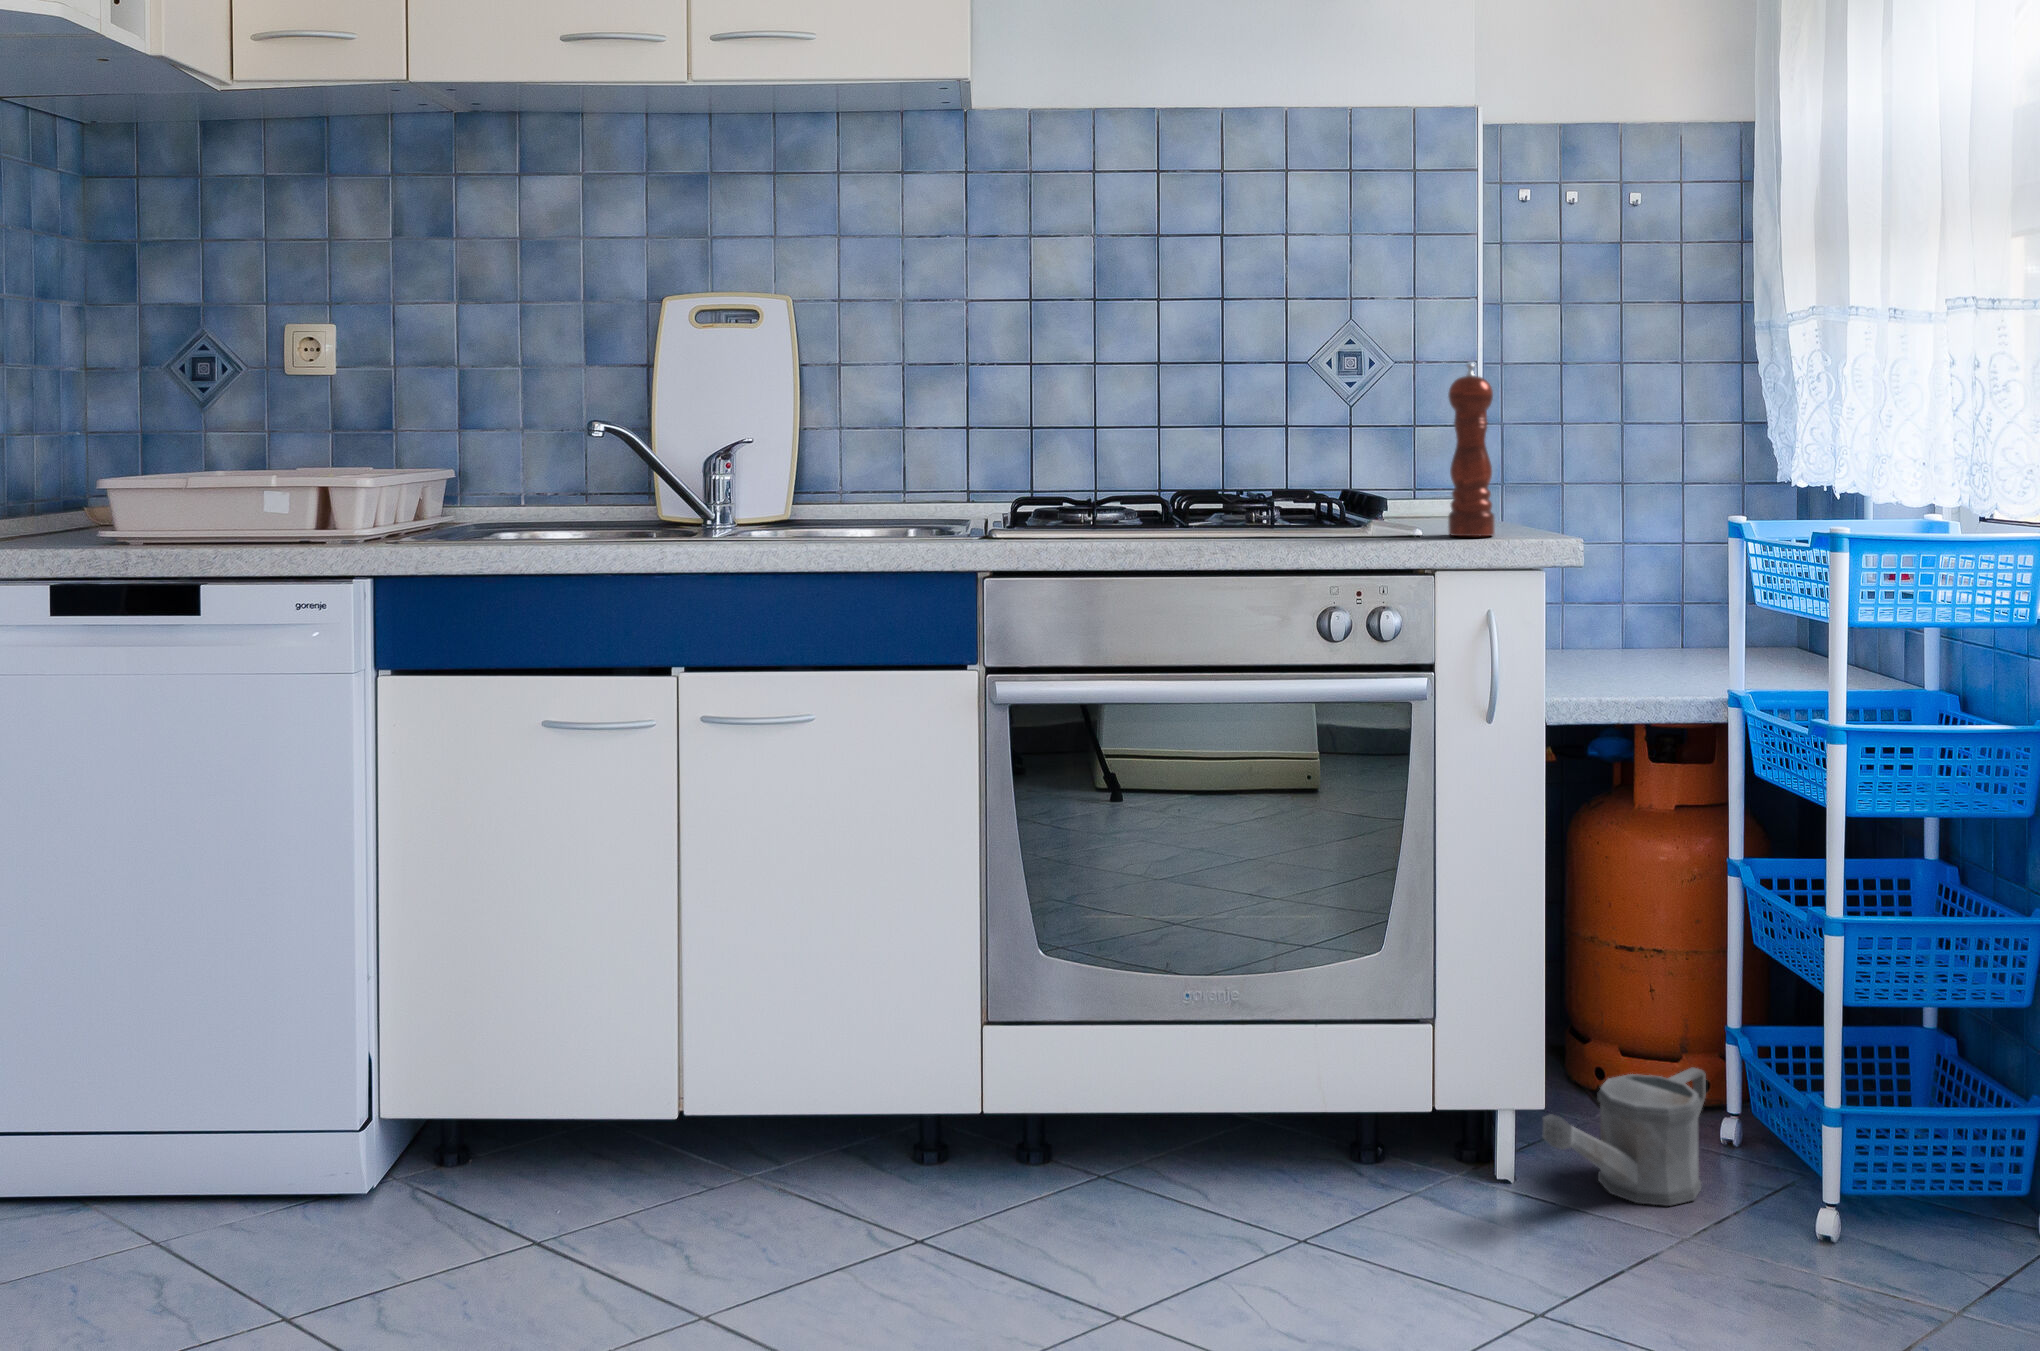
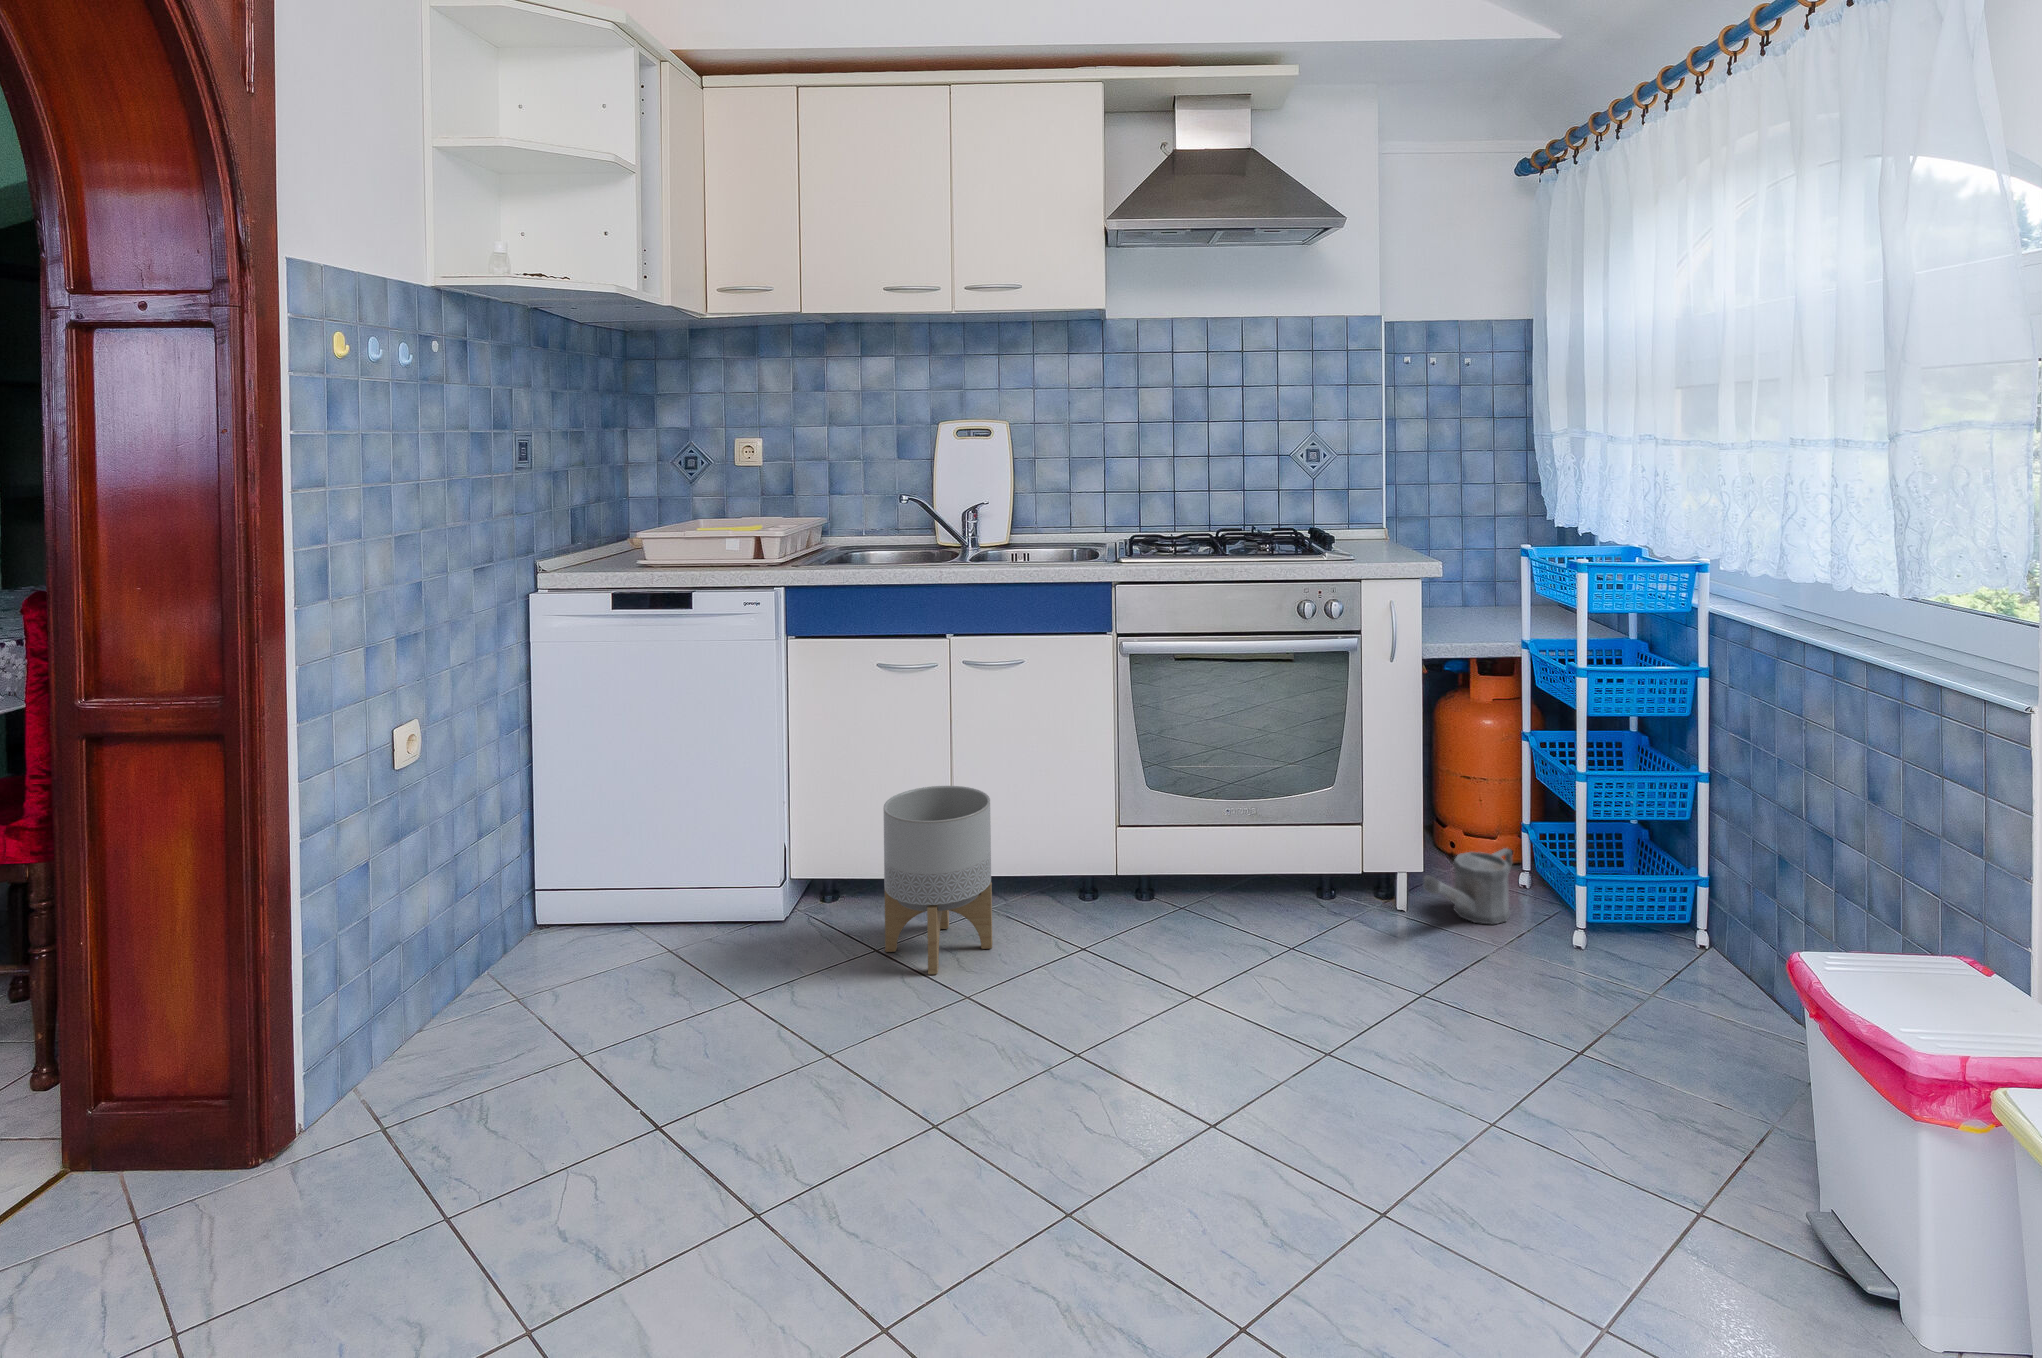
pepper mill: present [1448,363,1495,536] -> none [1369,469,1395,562]
planter: none [526,953,735,1305] -> present [883,786,992,974]

